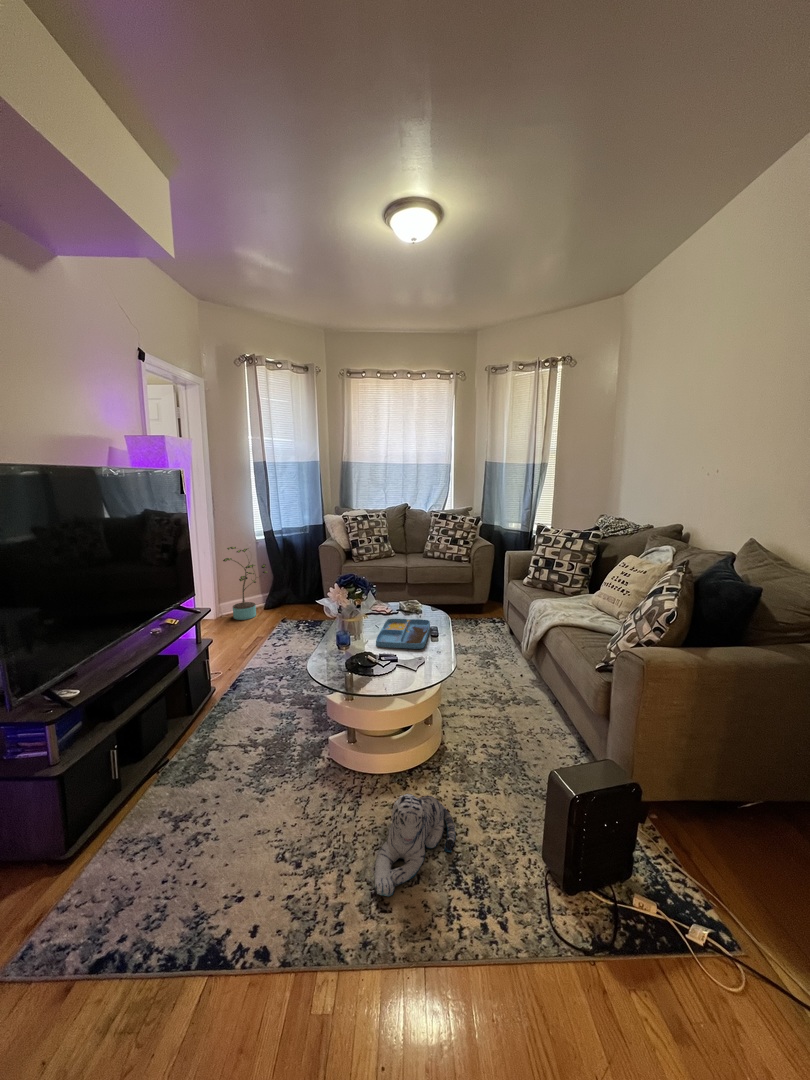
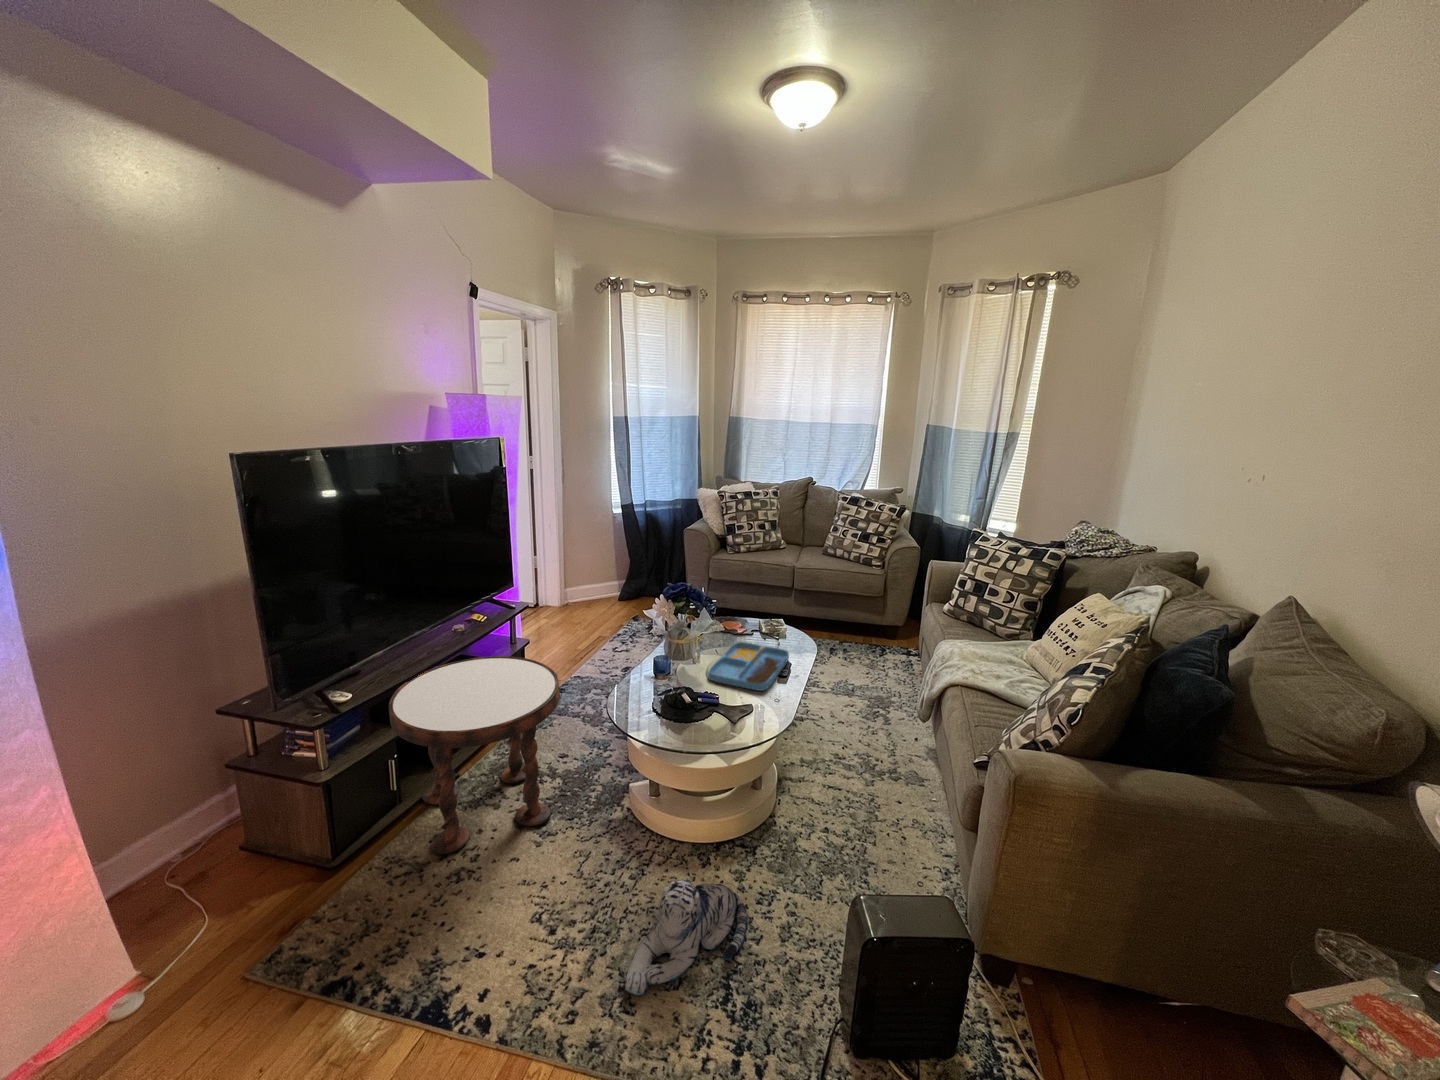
potted plant: present [223,547,268,620] -> none [568,517,623,608]
side table: none [114,648,265,825] -> present [389,656,560,854]

